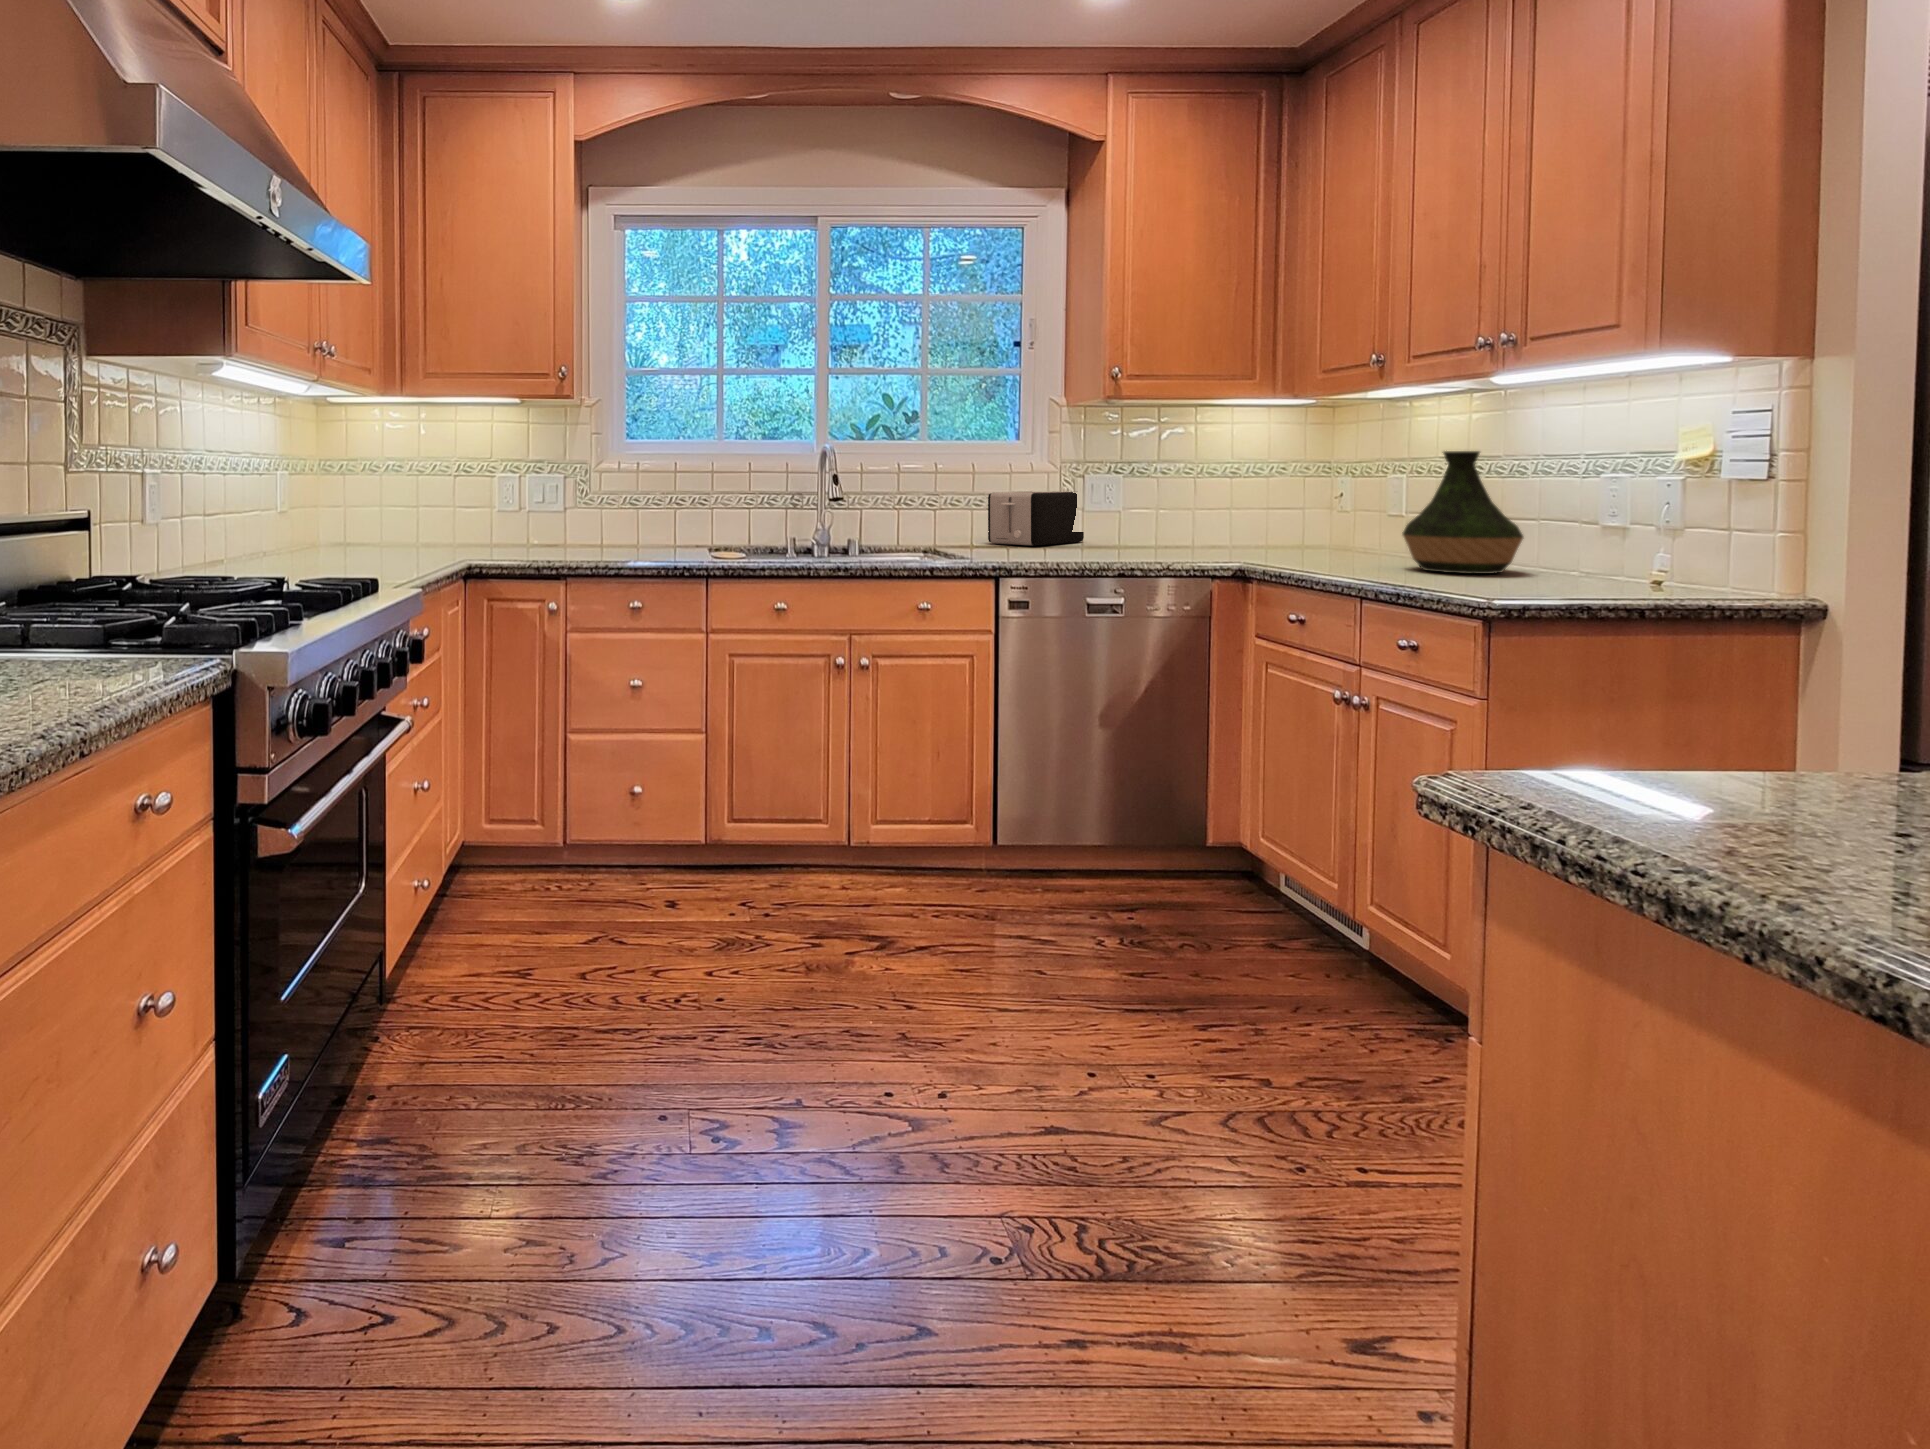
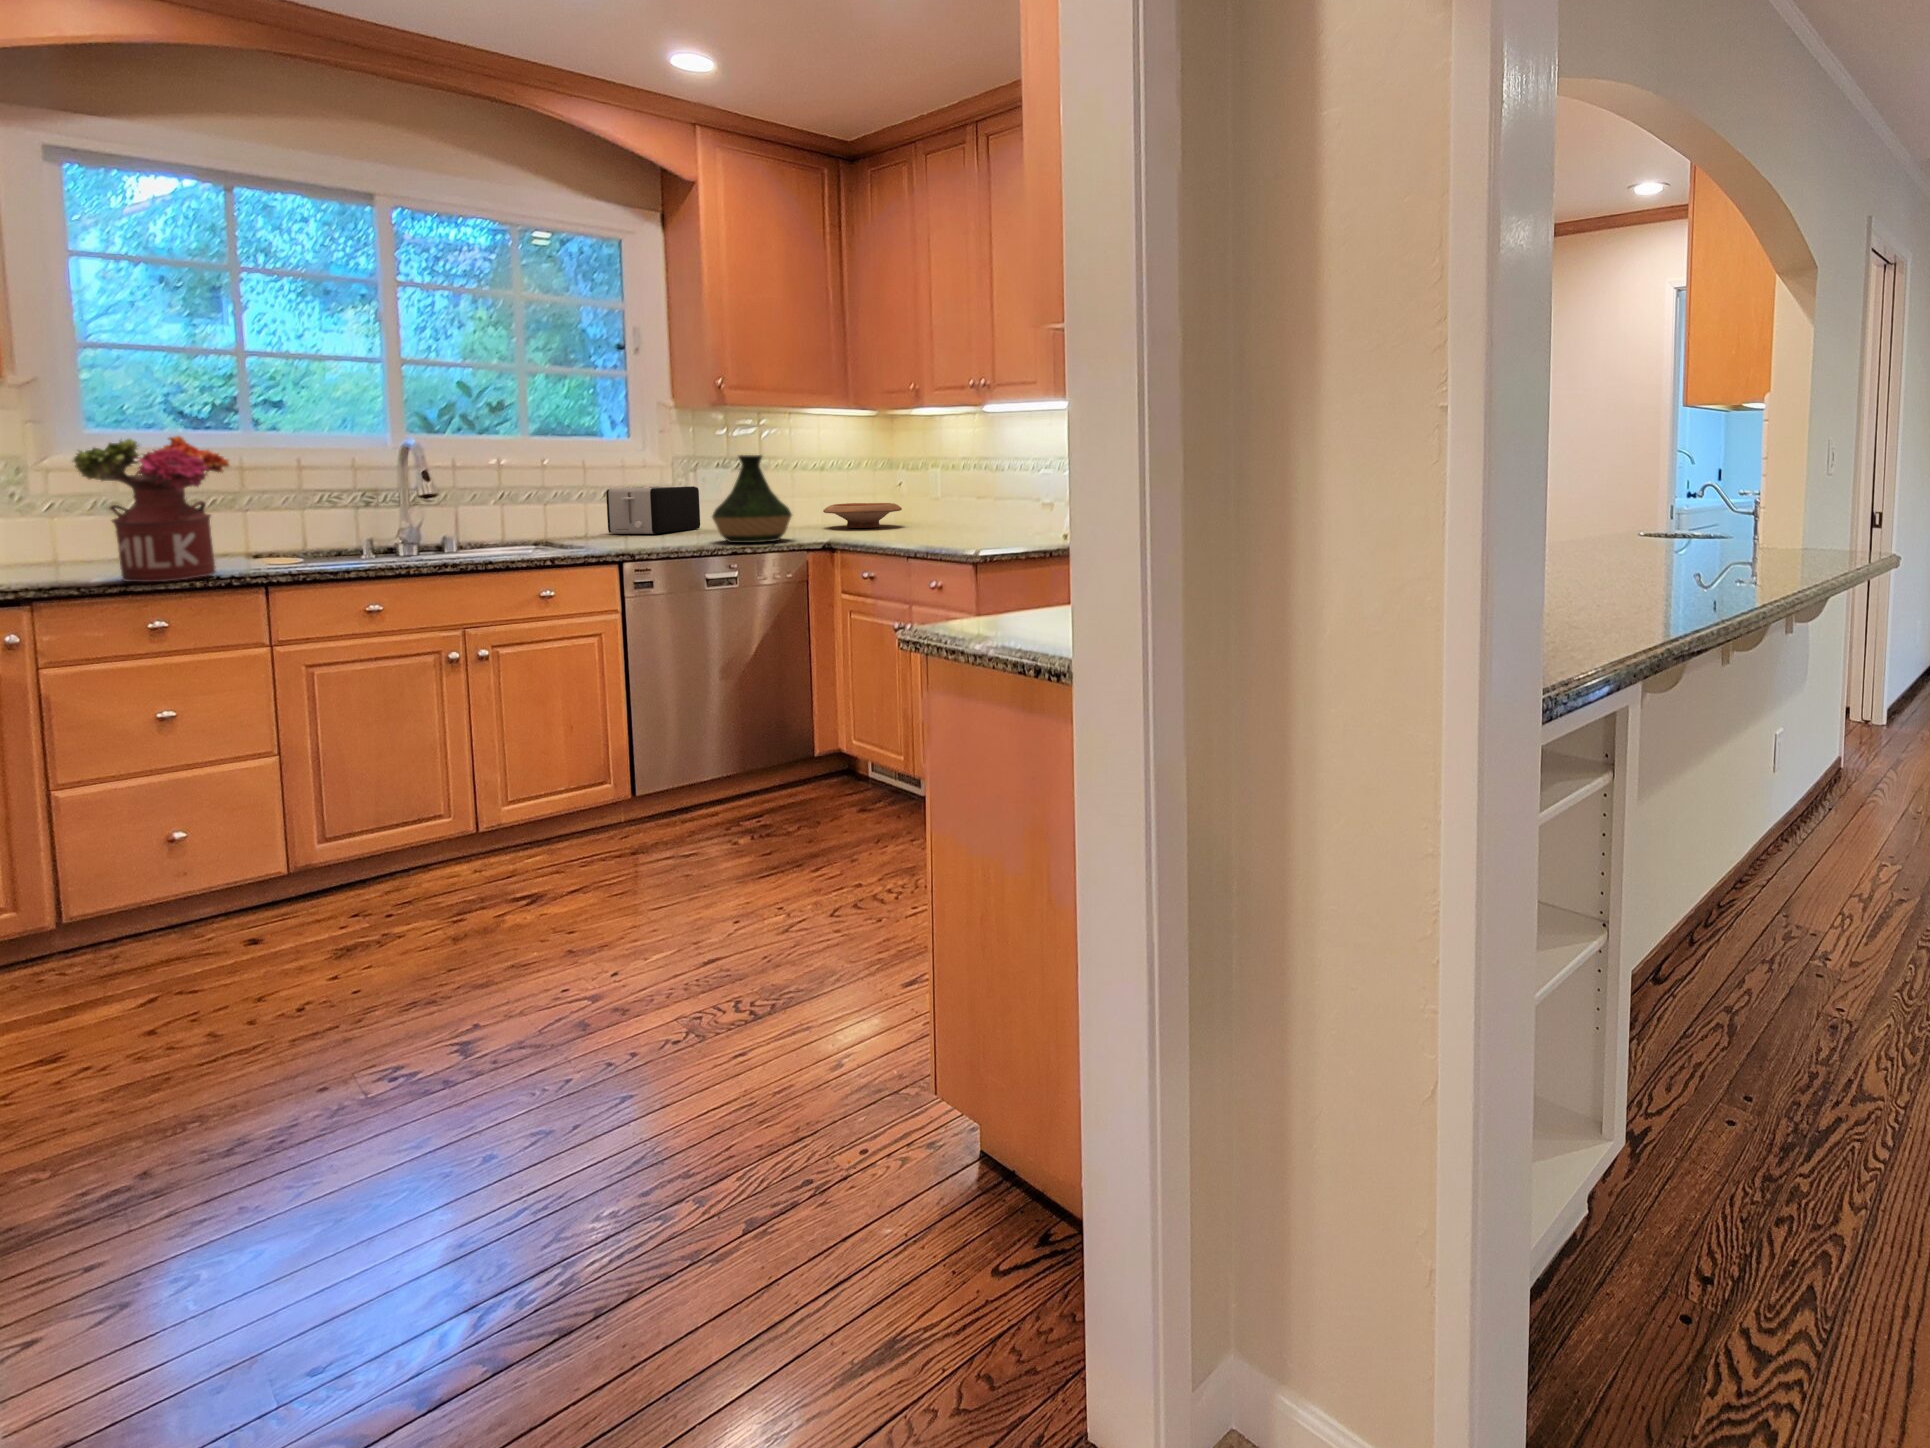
flower arrangement: none [603,440,693,567] -> present [73,436,229,582]
vase: present [1402,451,1524,574] -> present [712,455,792,543]
wooden bowl: none [1233,517,1348,552] -> present [823,503,902,528]

